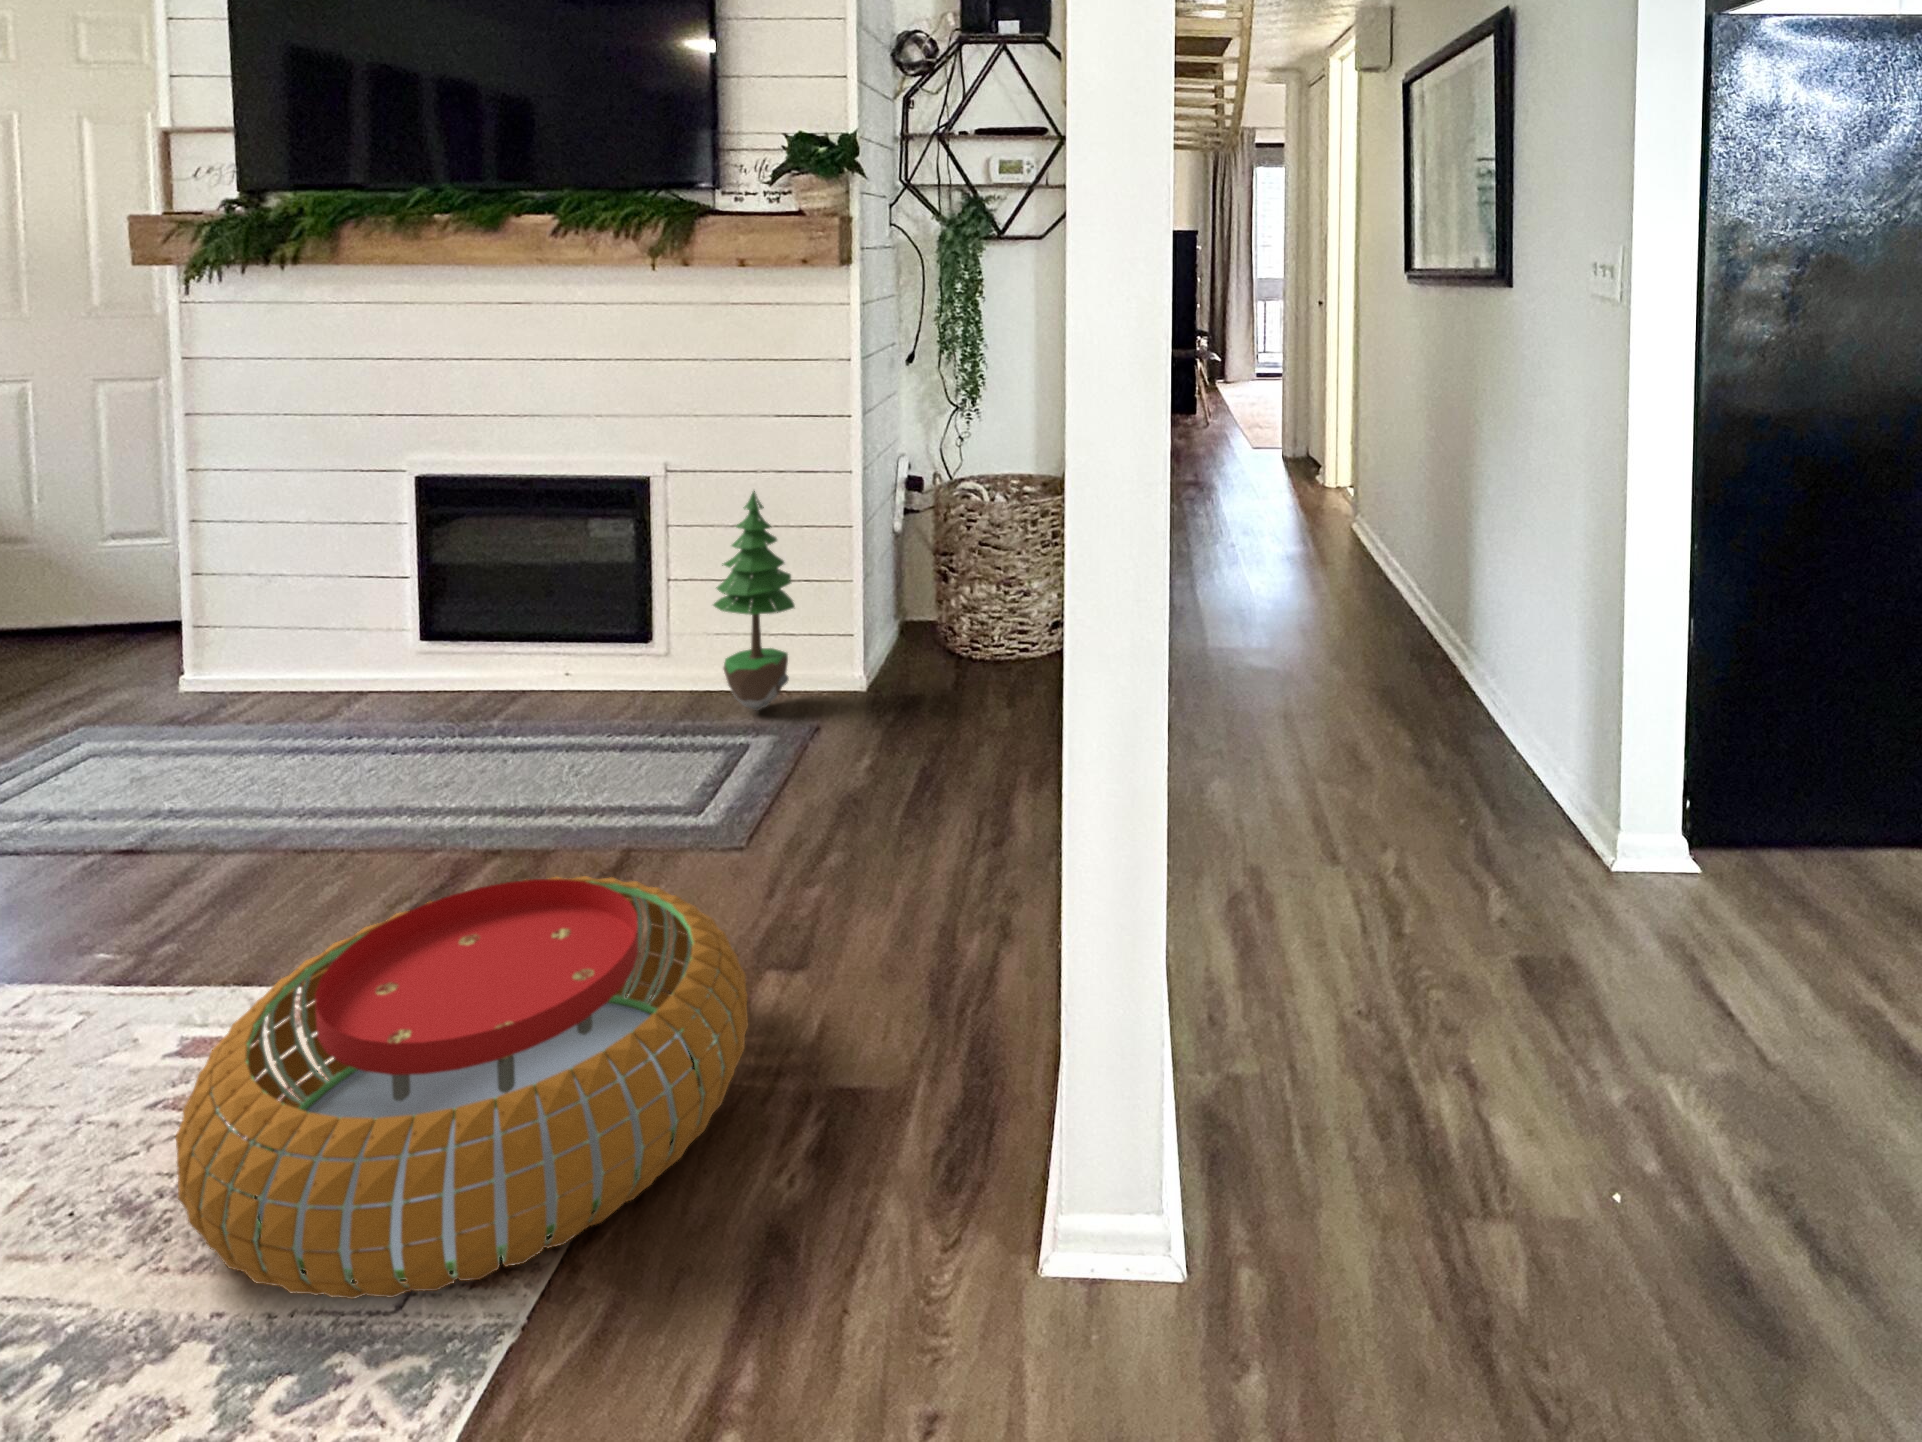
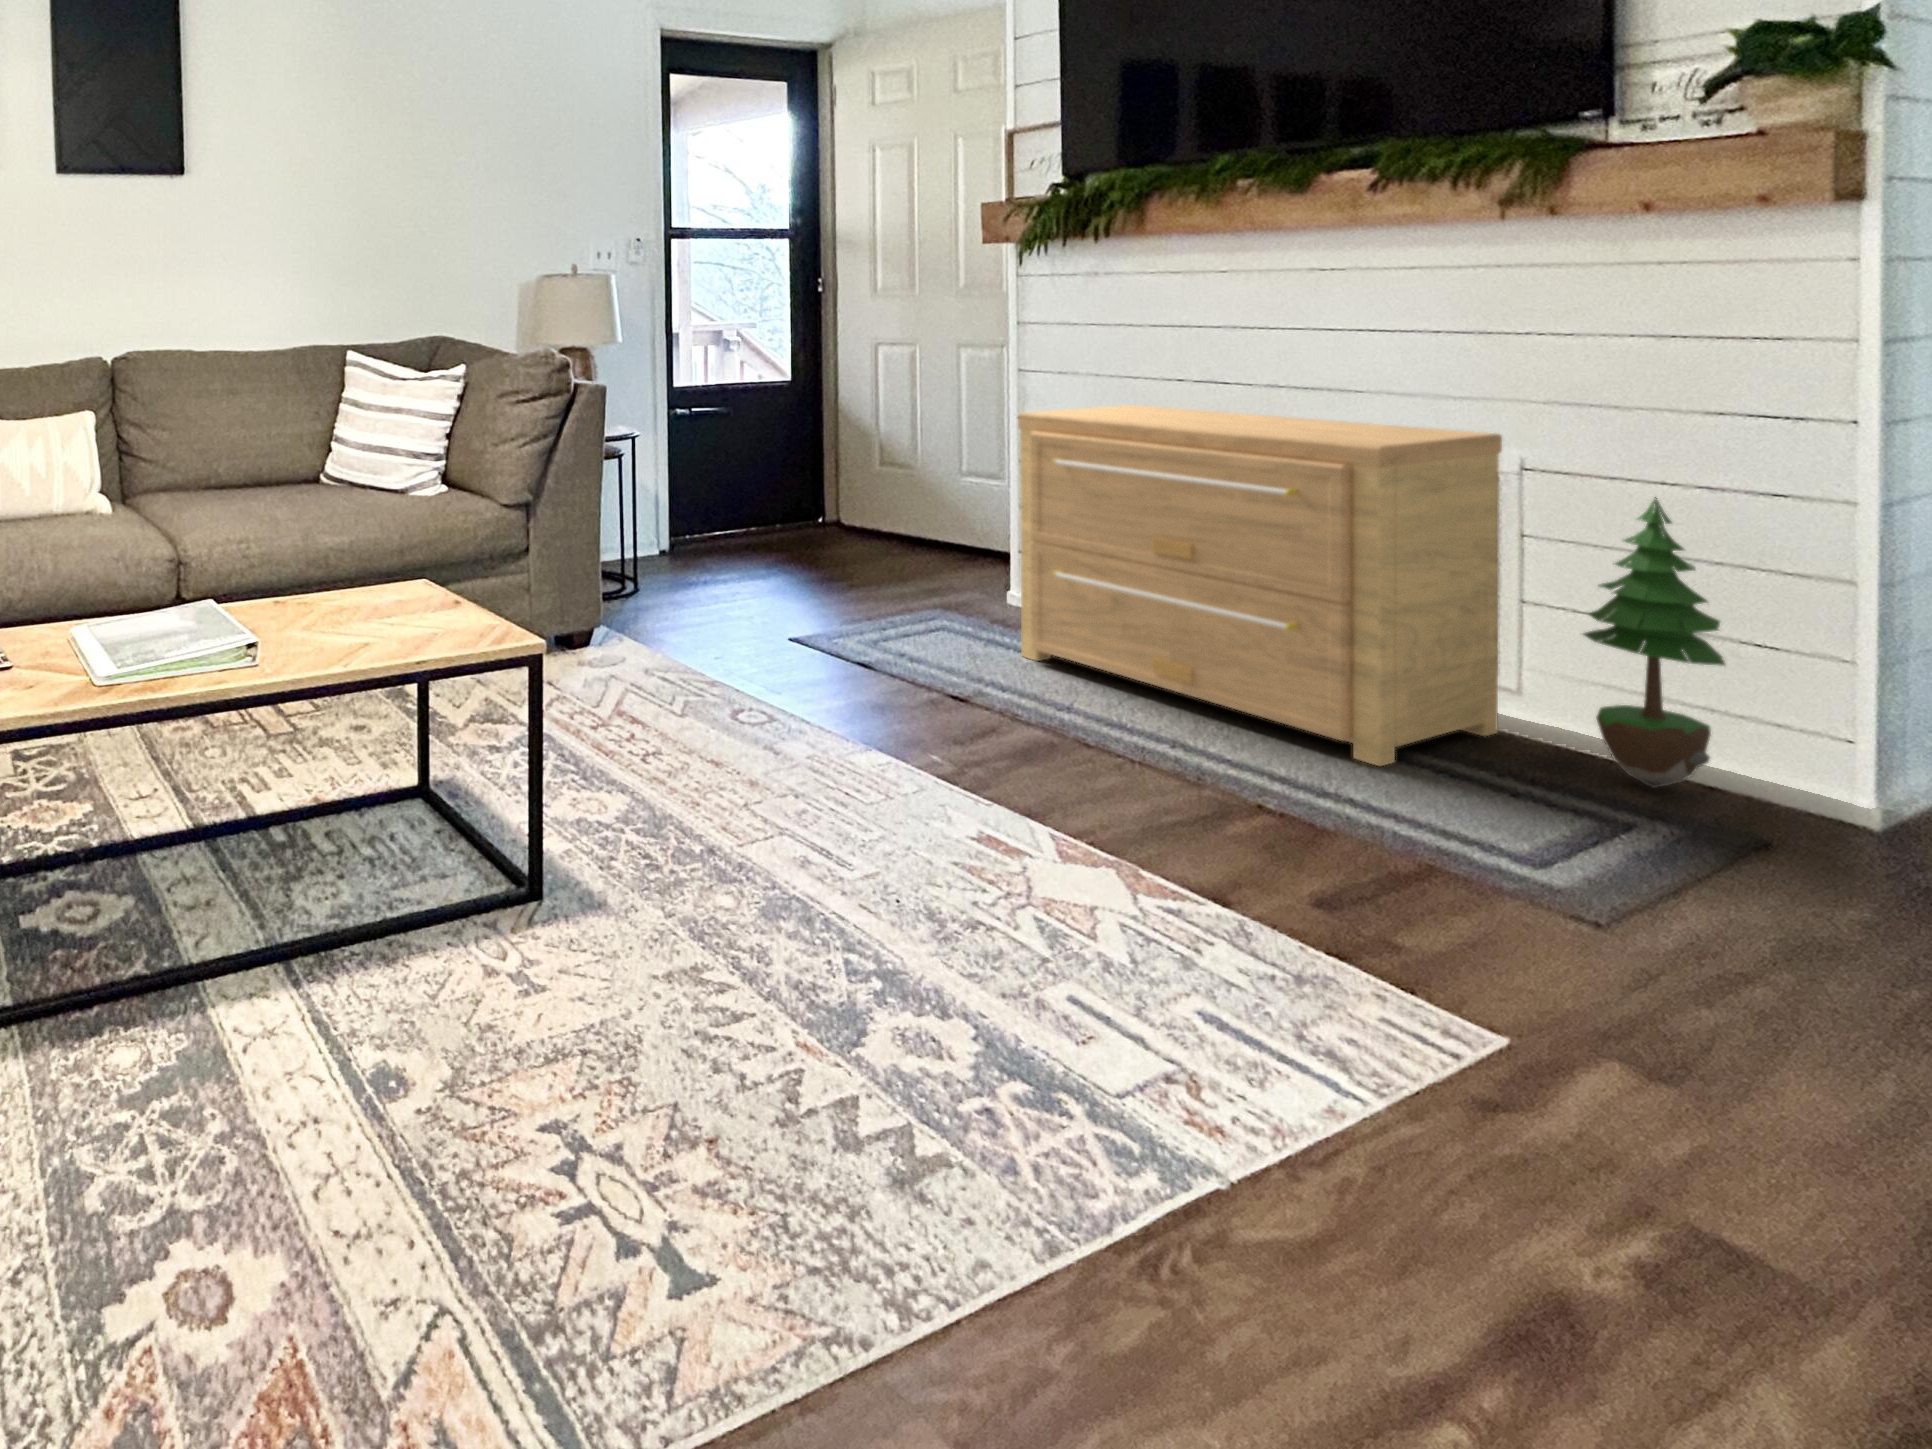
side table: none [192,447,659,767] -> present [1018,405,1502,766]
pouf: present [176,876,748,1299] -> none [959,784,1565,1159]

